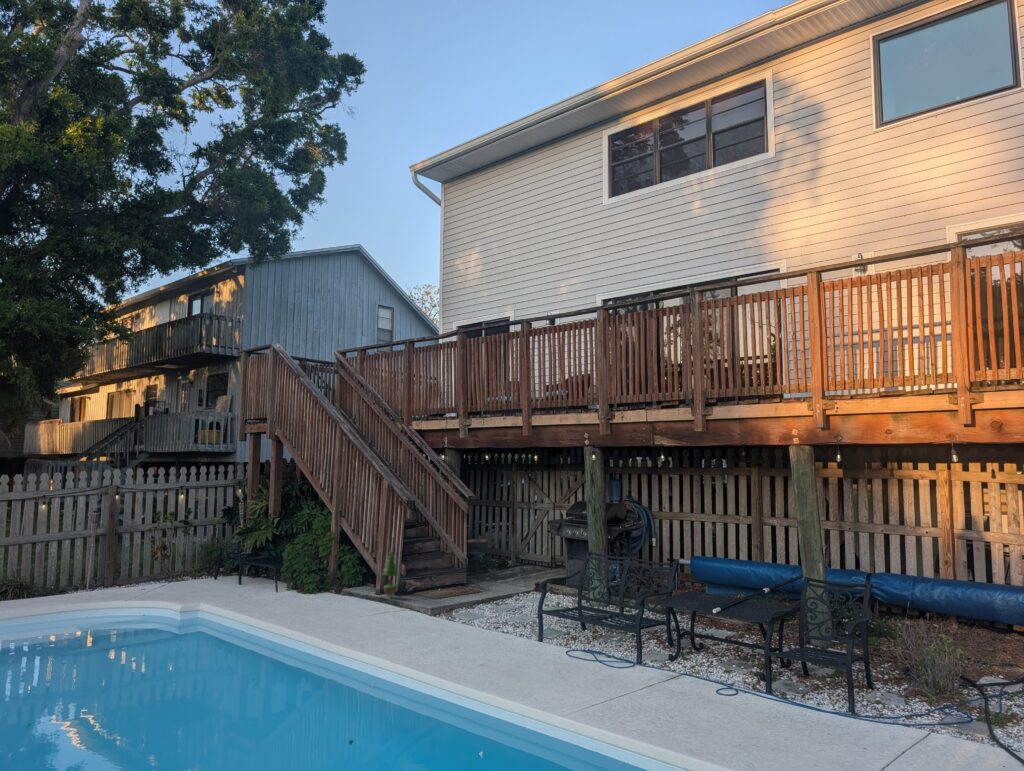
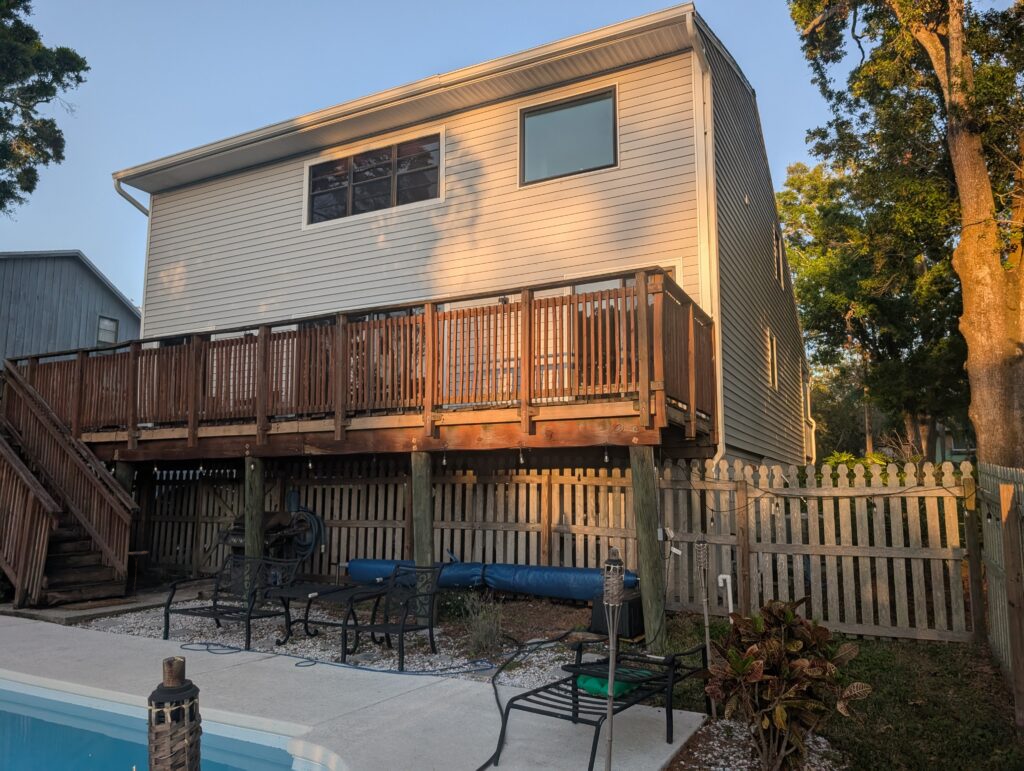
potted tree: present [383,551,398,597] -> none [19,562,40,612]

